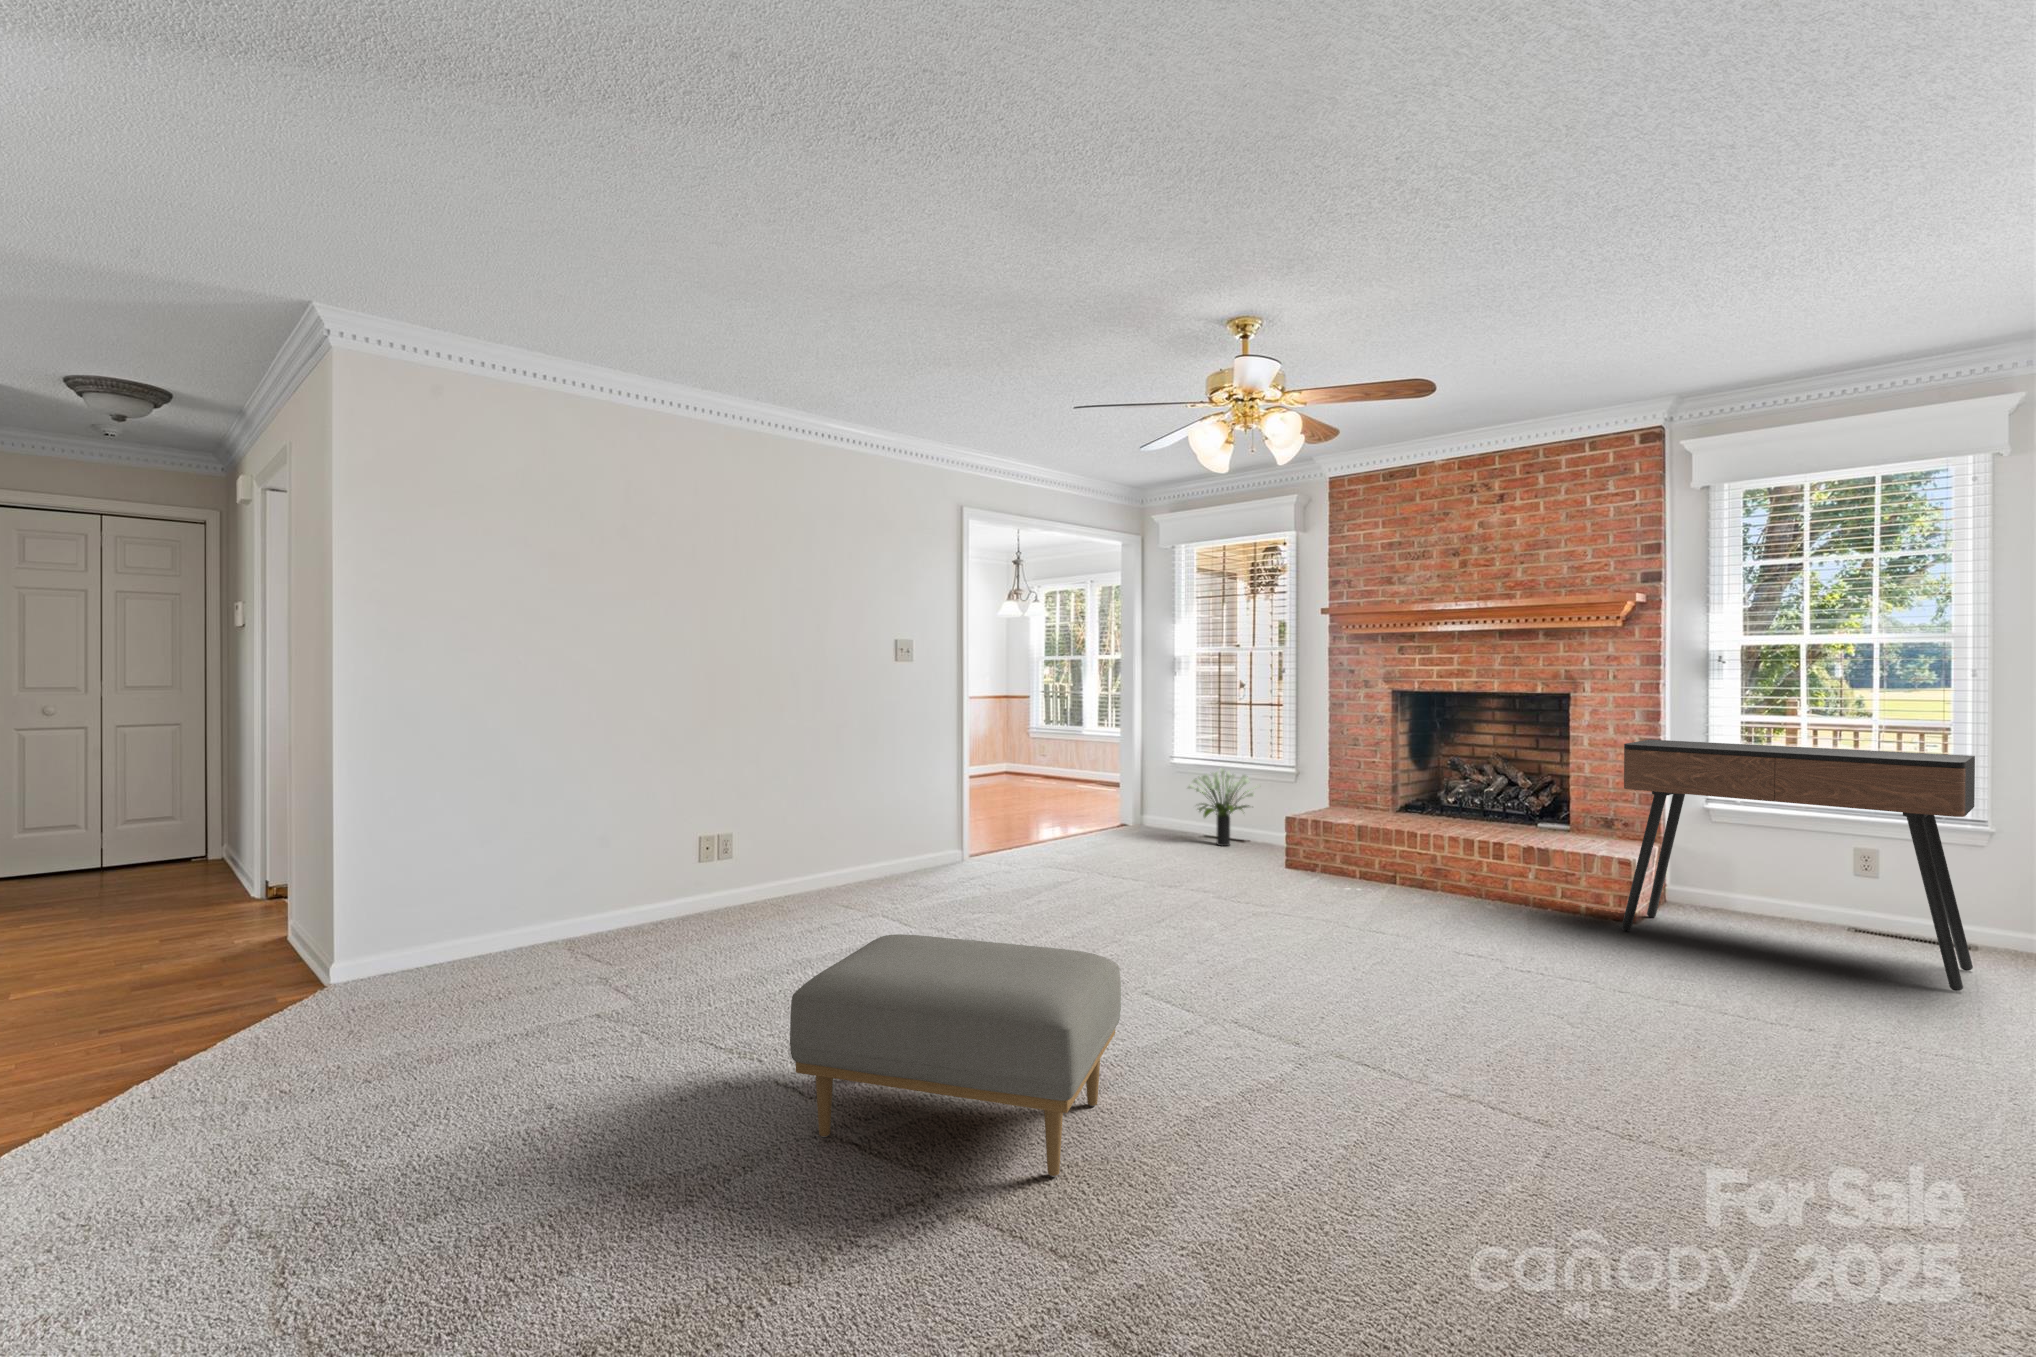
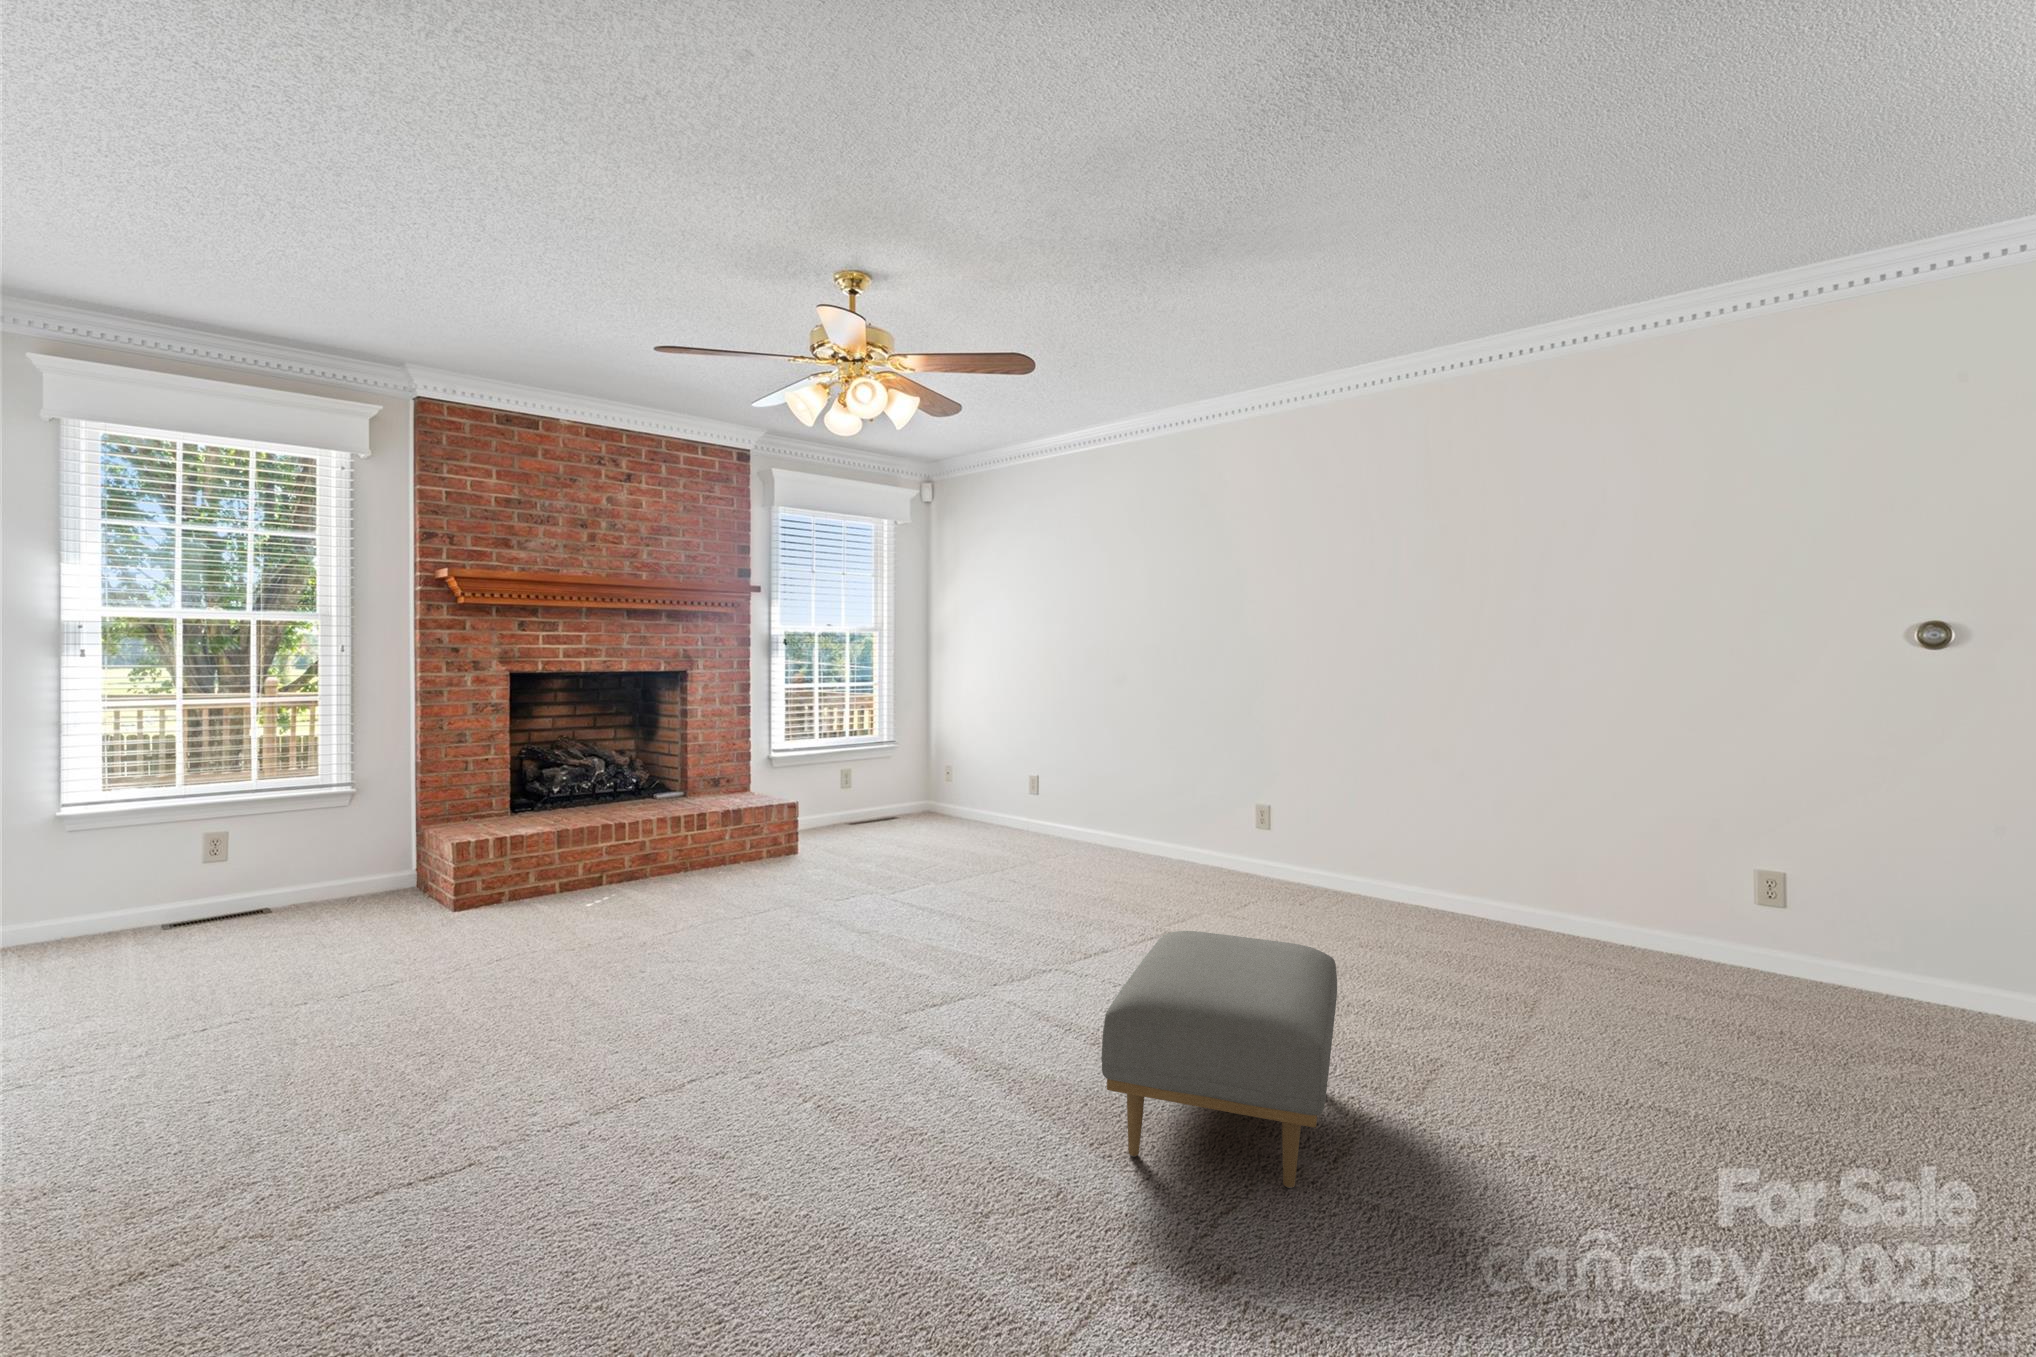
console table: present [1622,740,1975,991] -> none [780,703,968,860]
potted plant: present [1188,769,1260,846] -> none [208,799,340,917]

